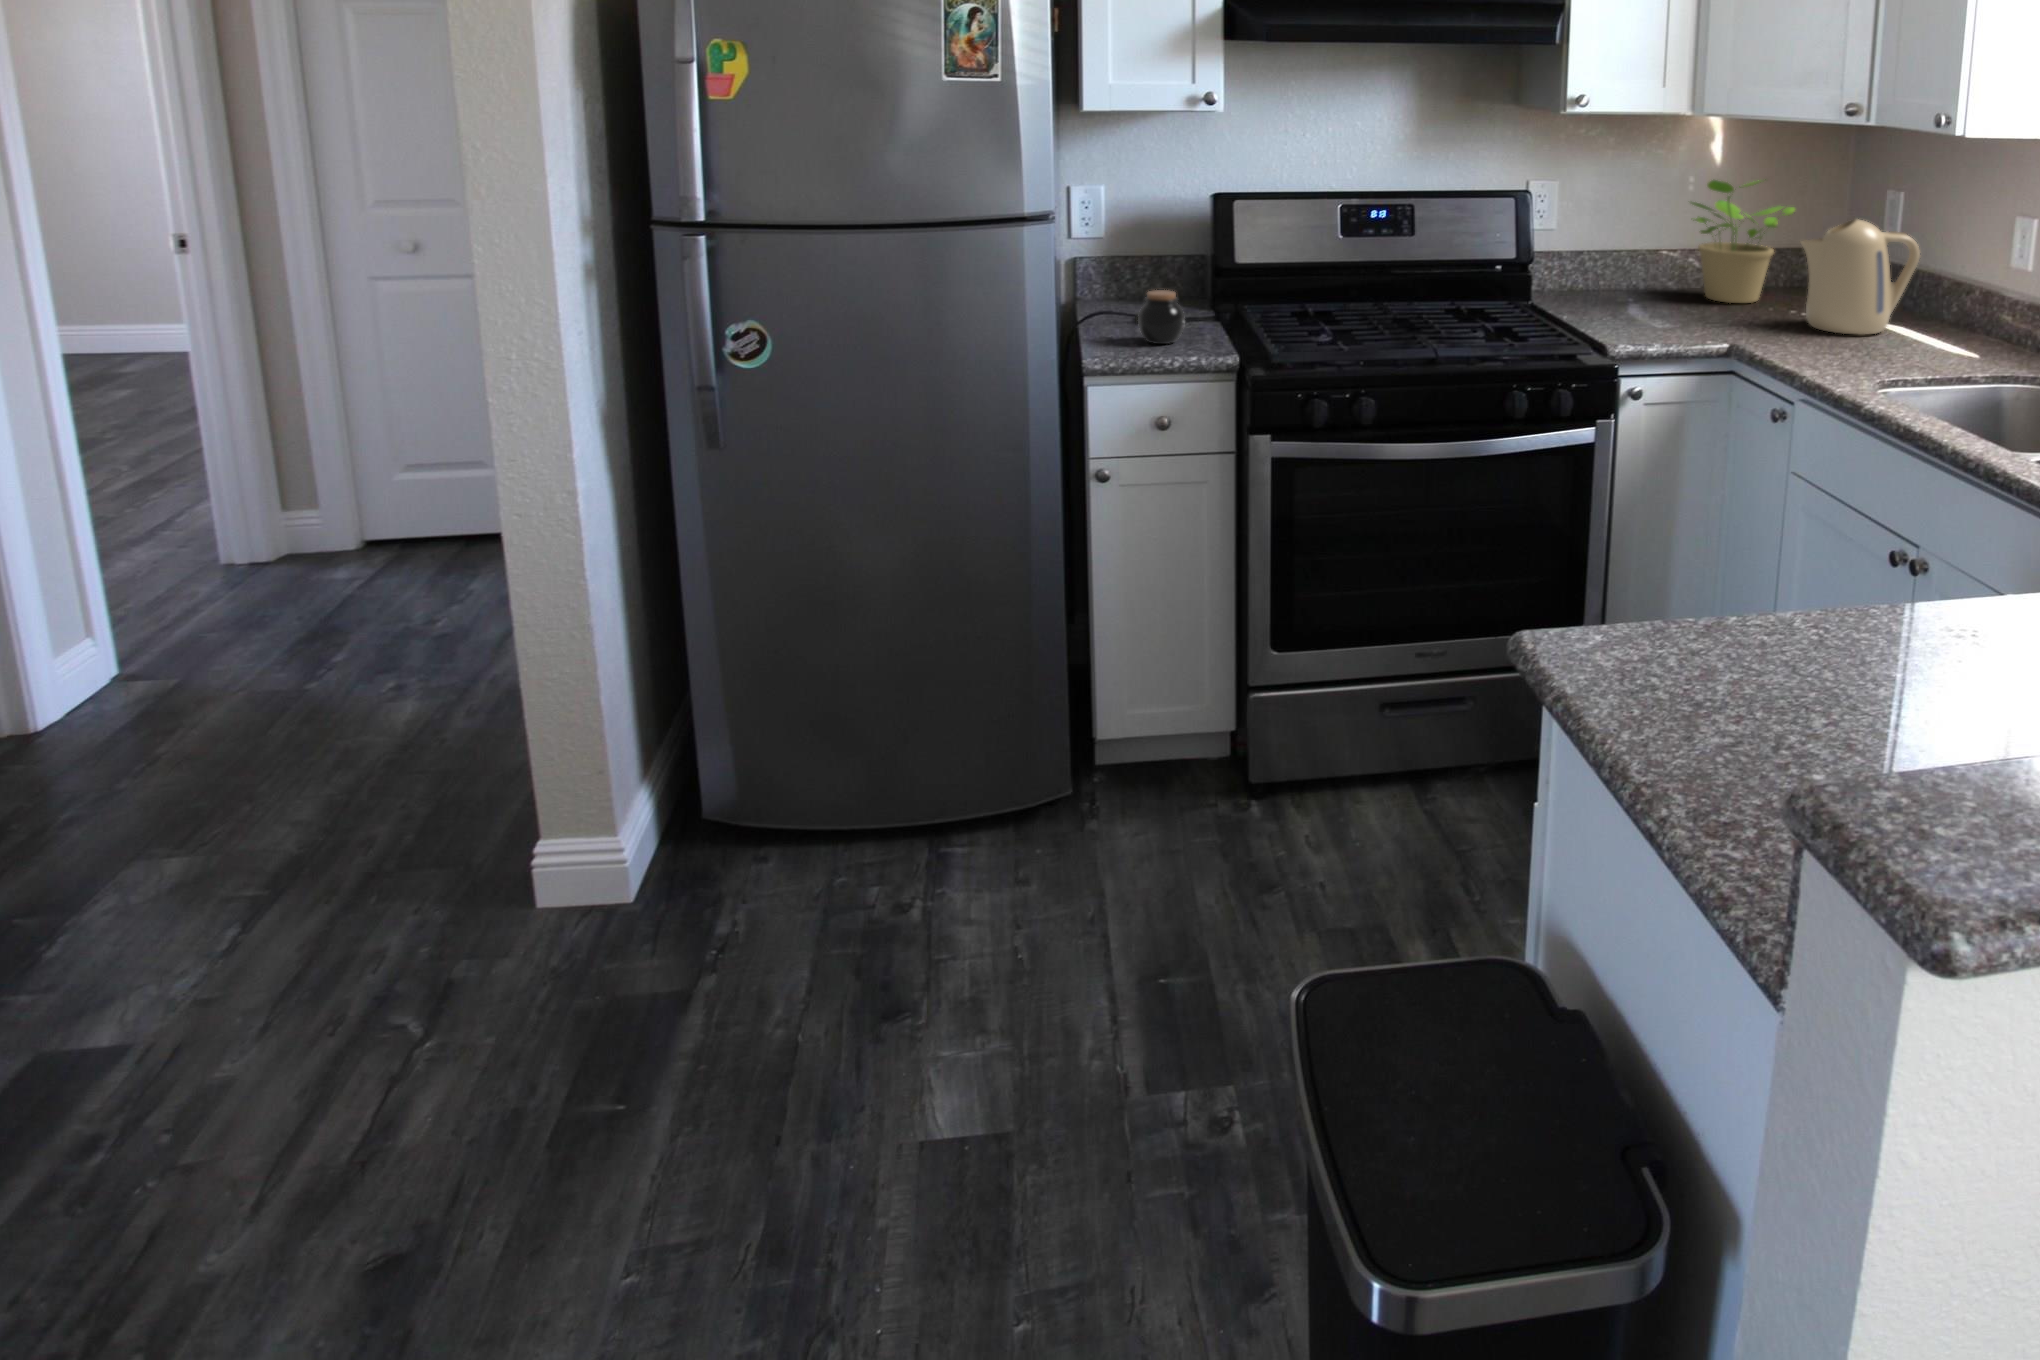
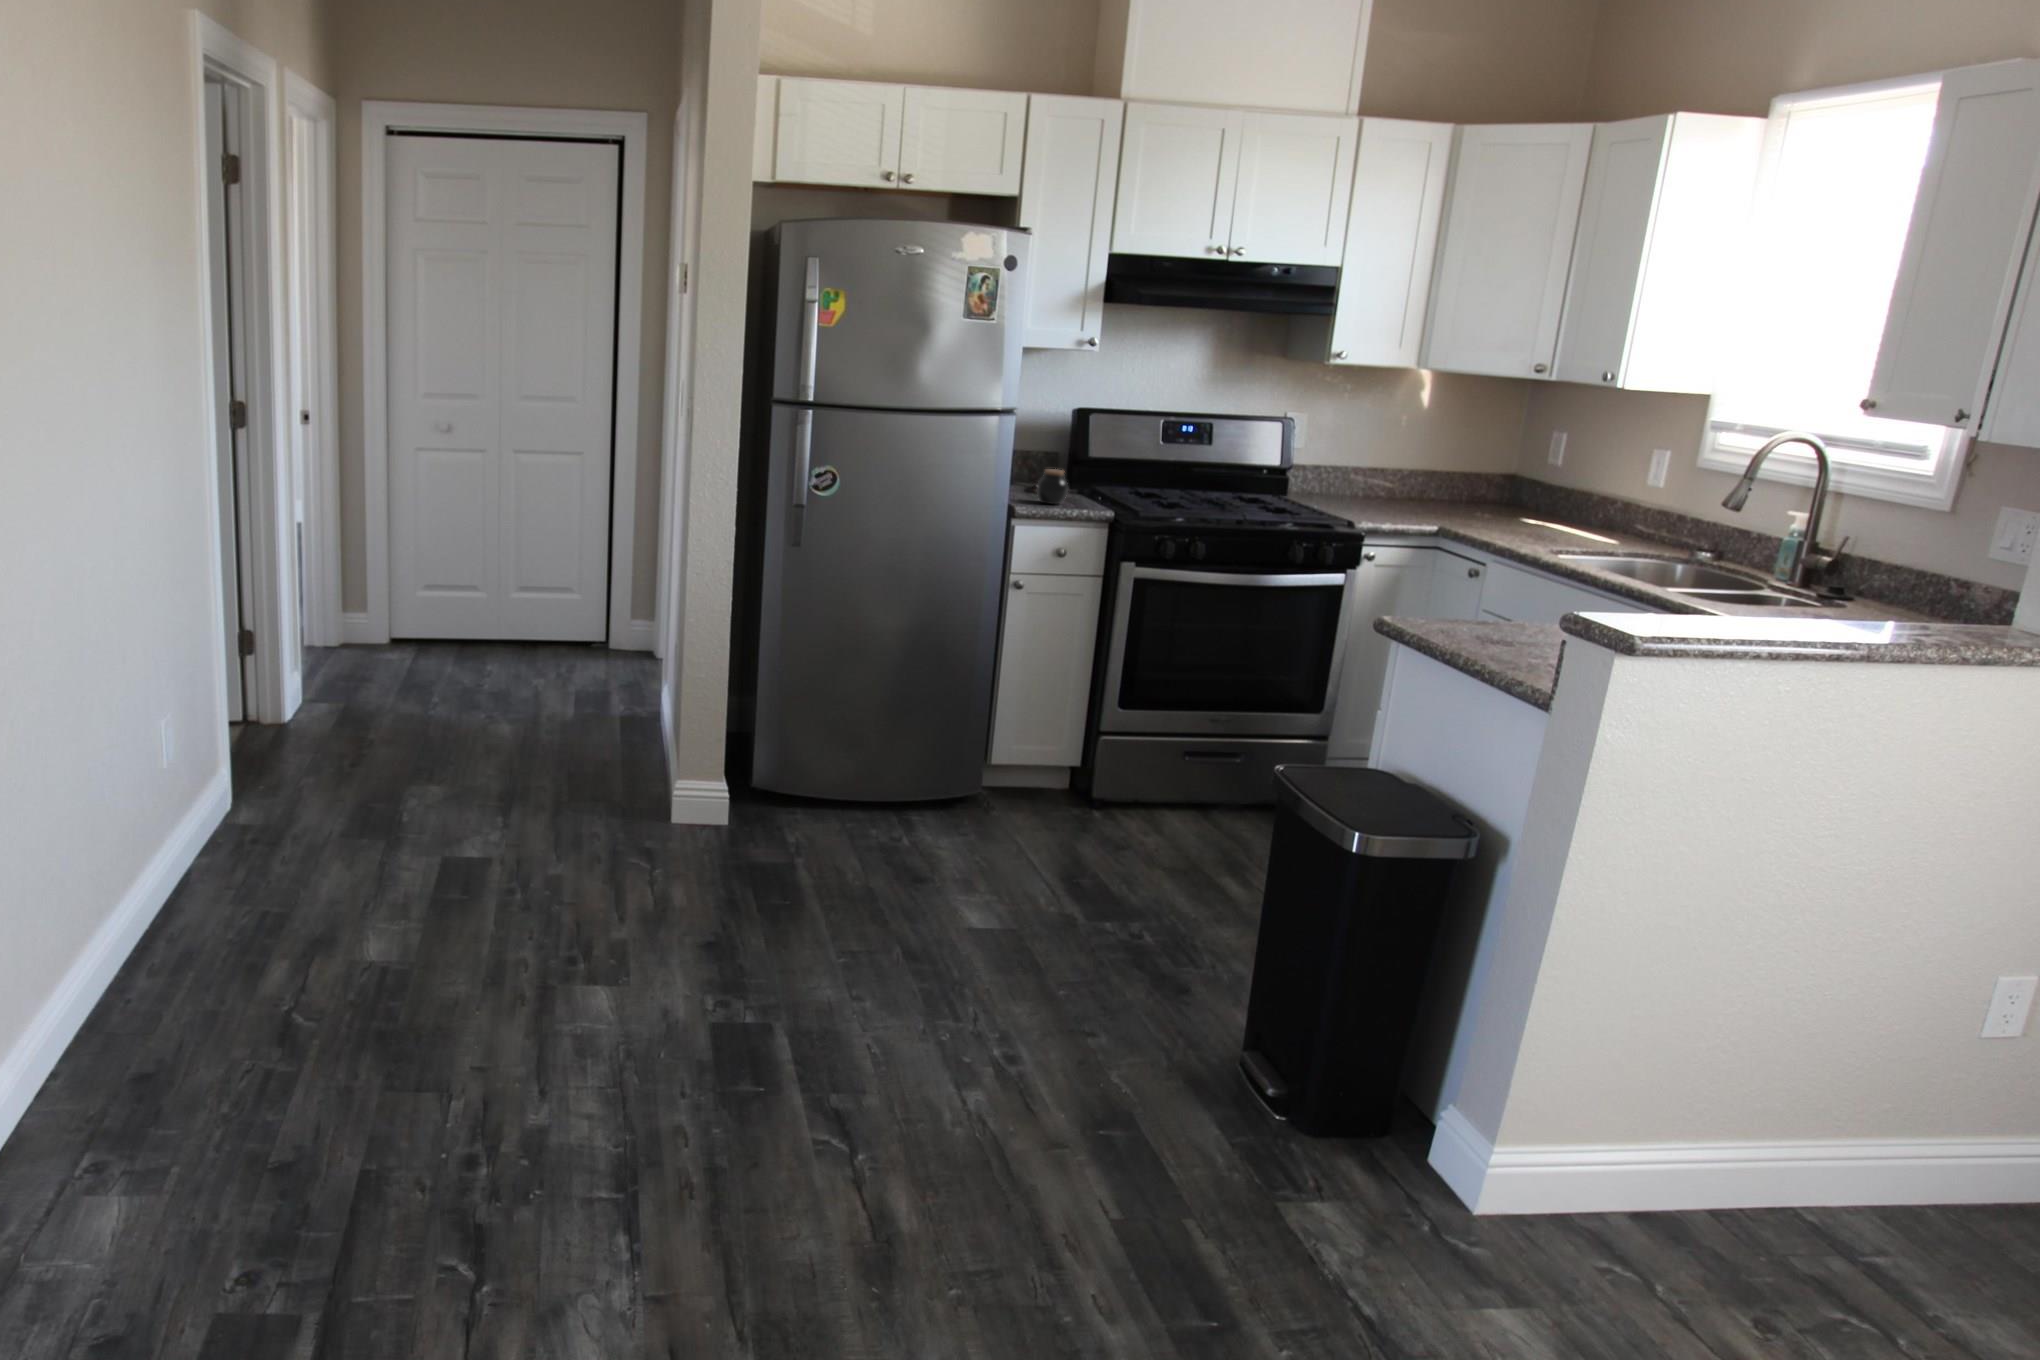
potted plant: present [1691,180,1795,303] -> none [1405,415,1486,507]
kettle: present [1801,219,1920,335] -> none [1492,447,1582,528]

